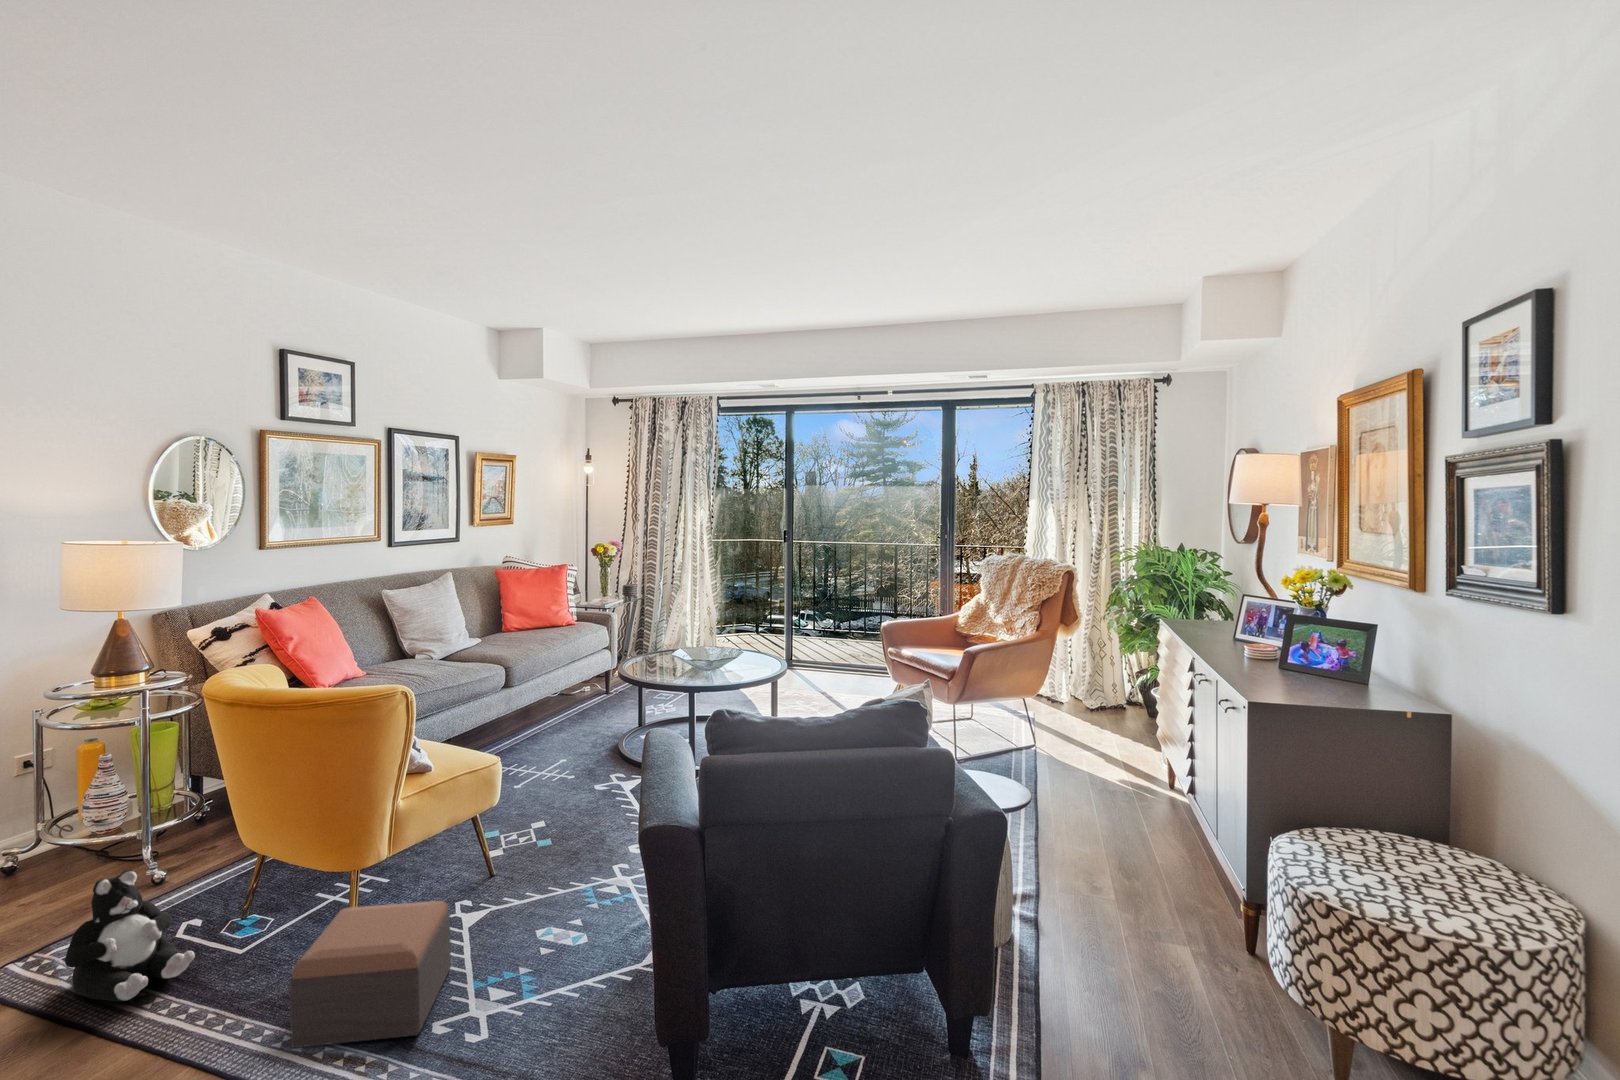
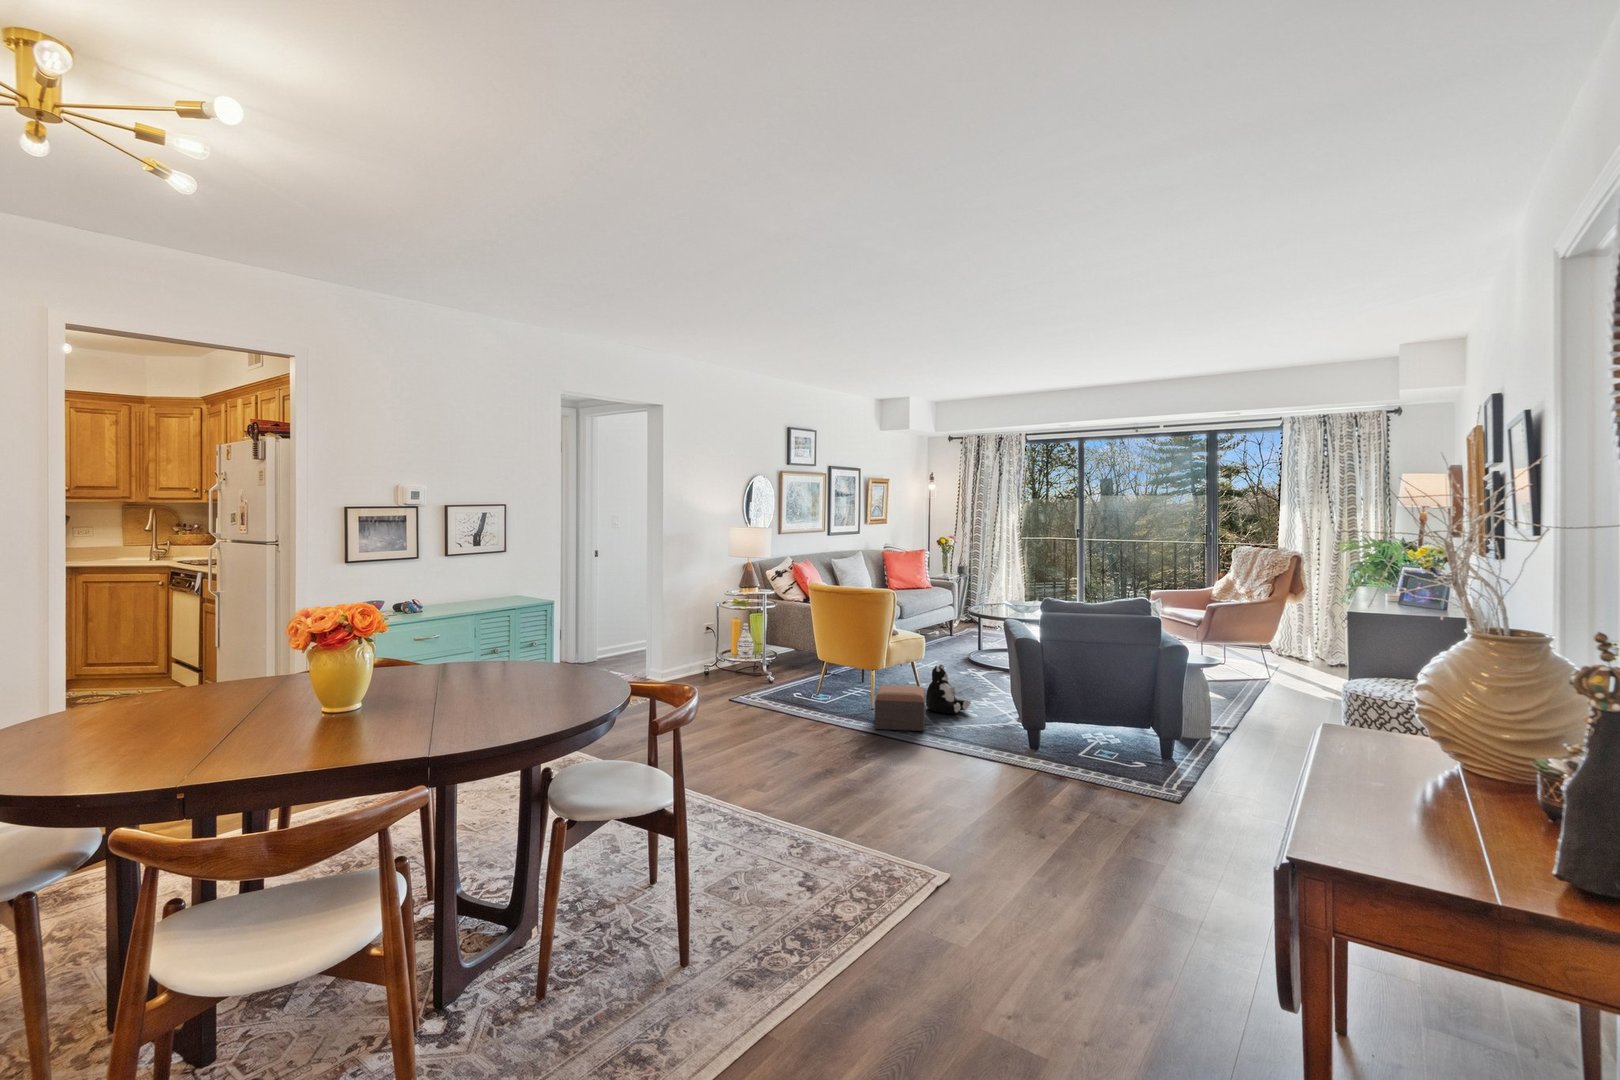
plush toy: present [65,870,195,1002] -> present [926,665,971,713]

